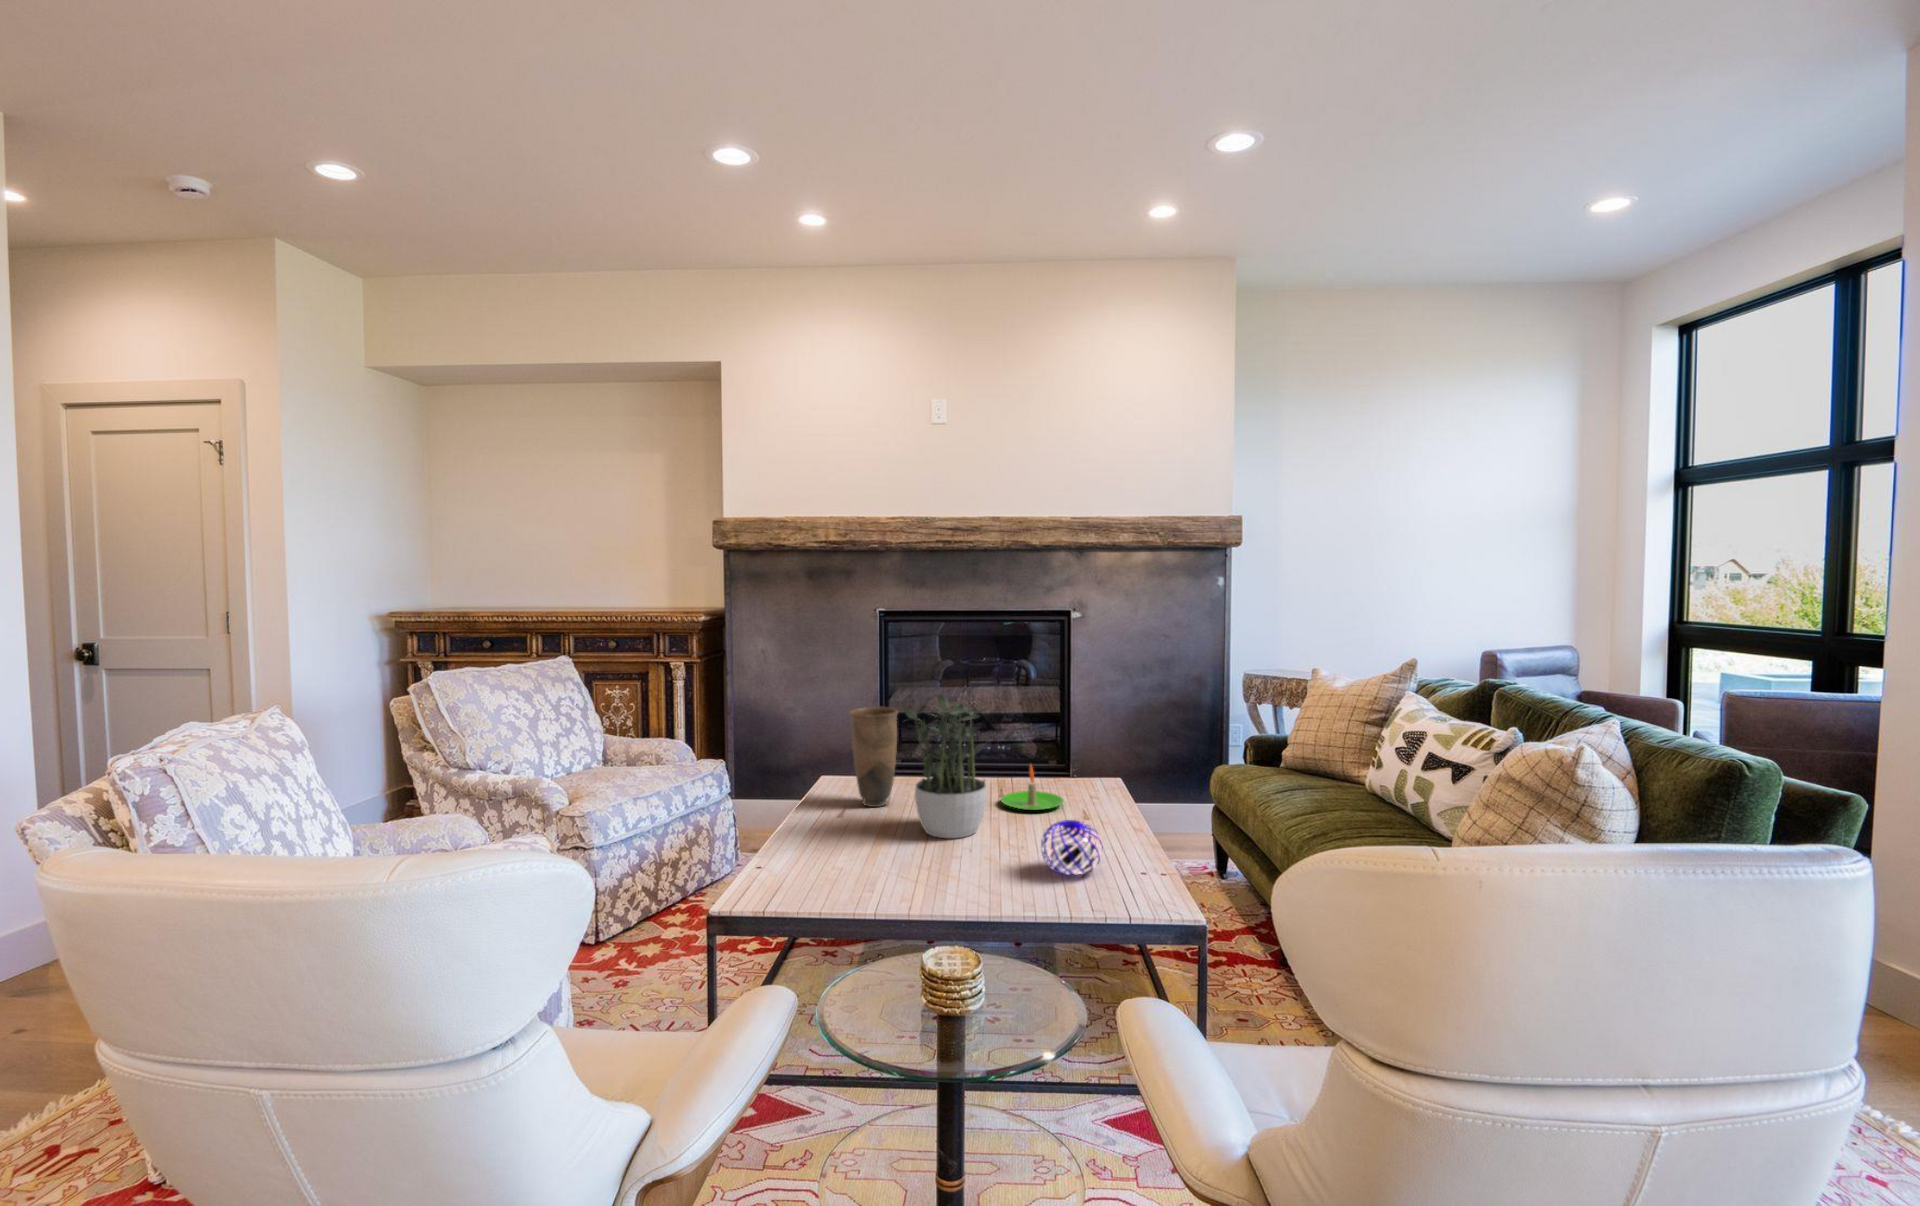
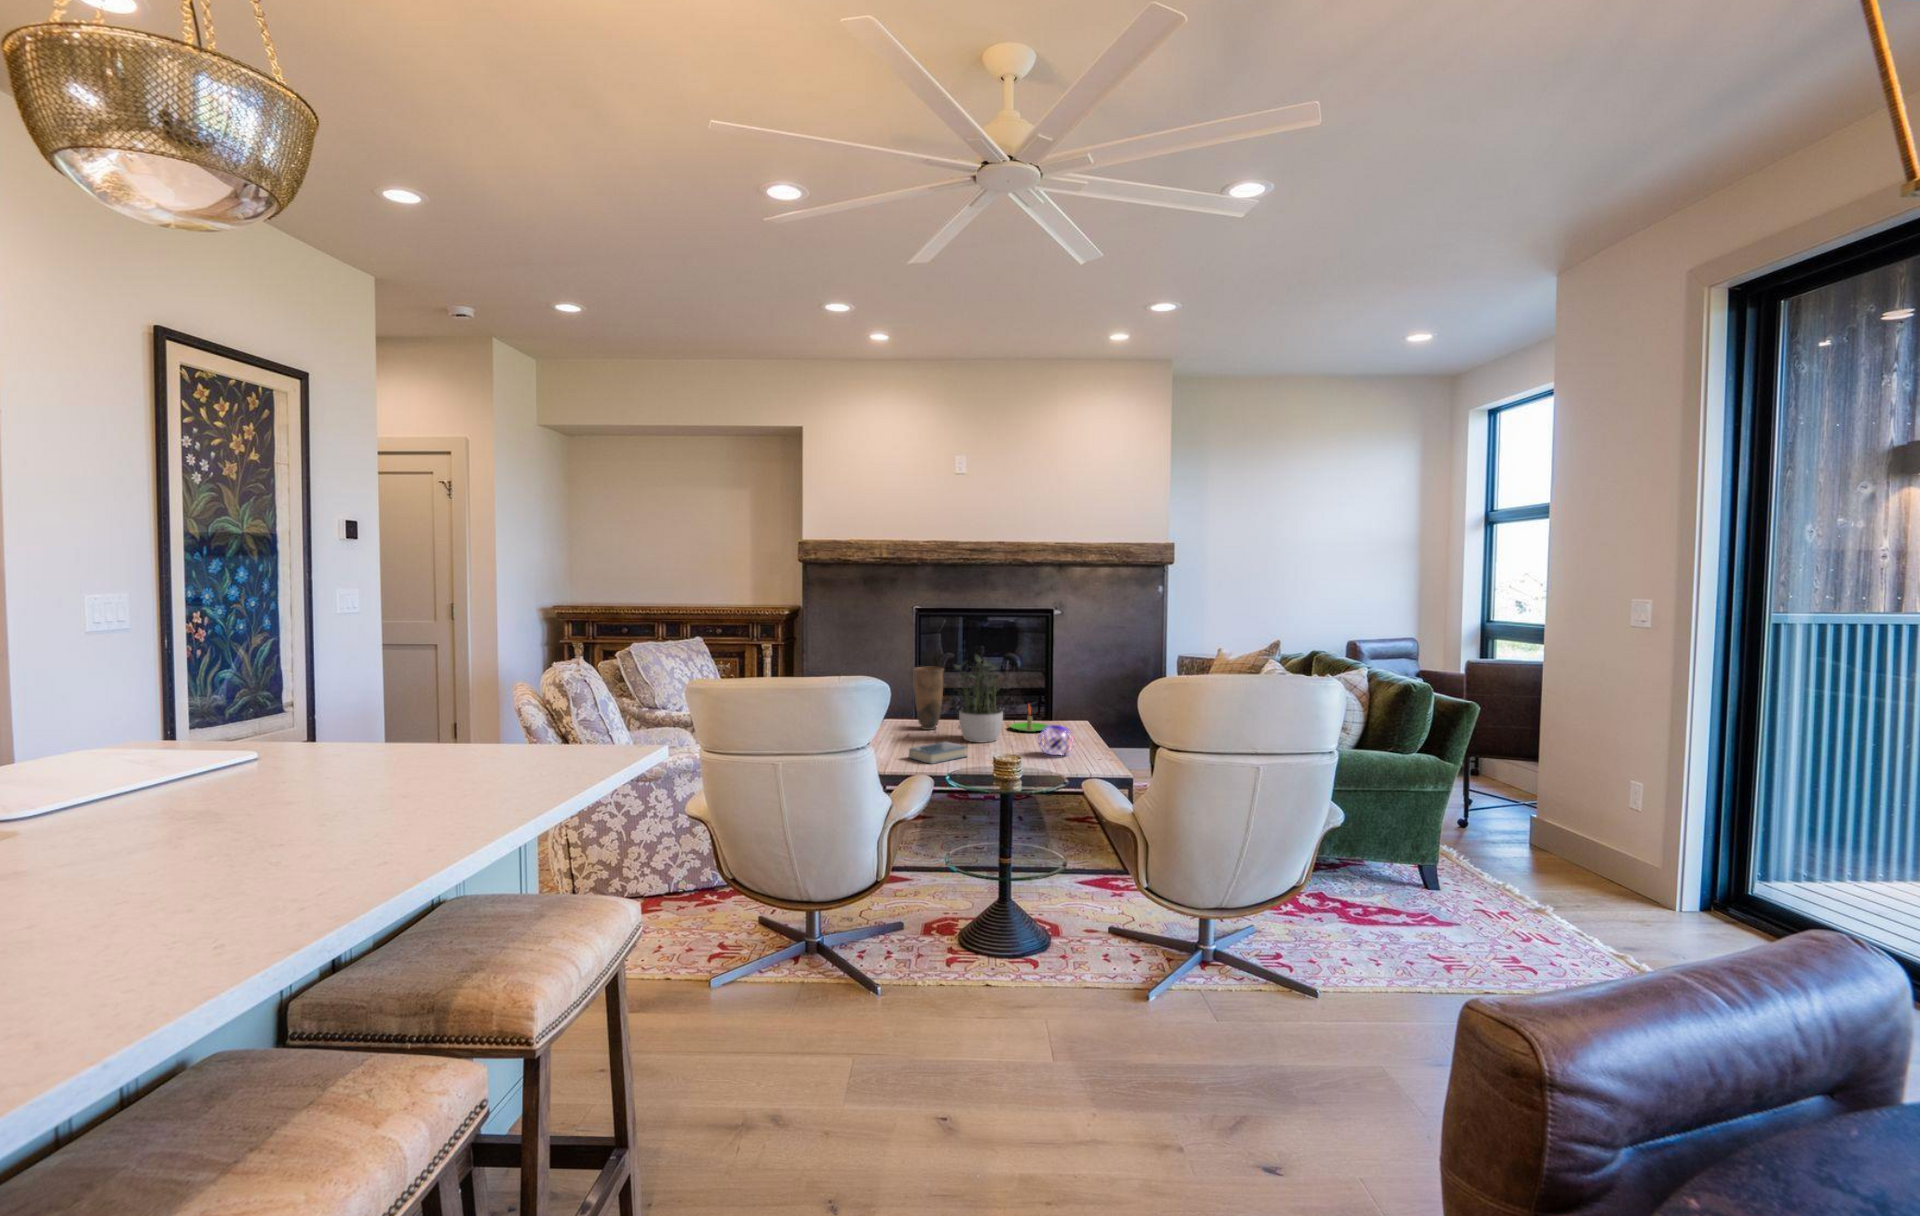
hardback book: none [816,847,918,902] -> present [909,742,967,764]

